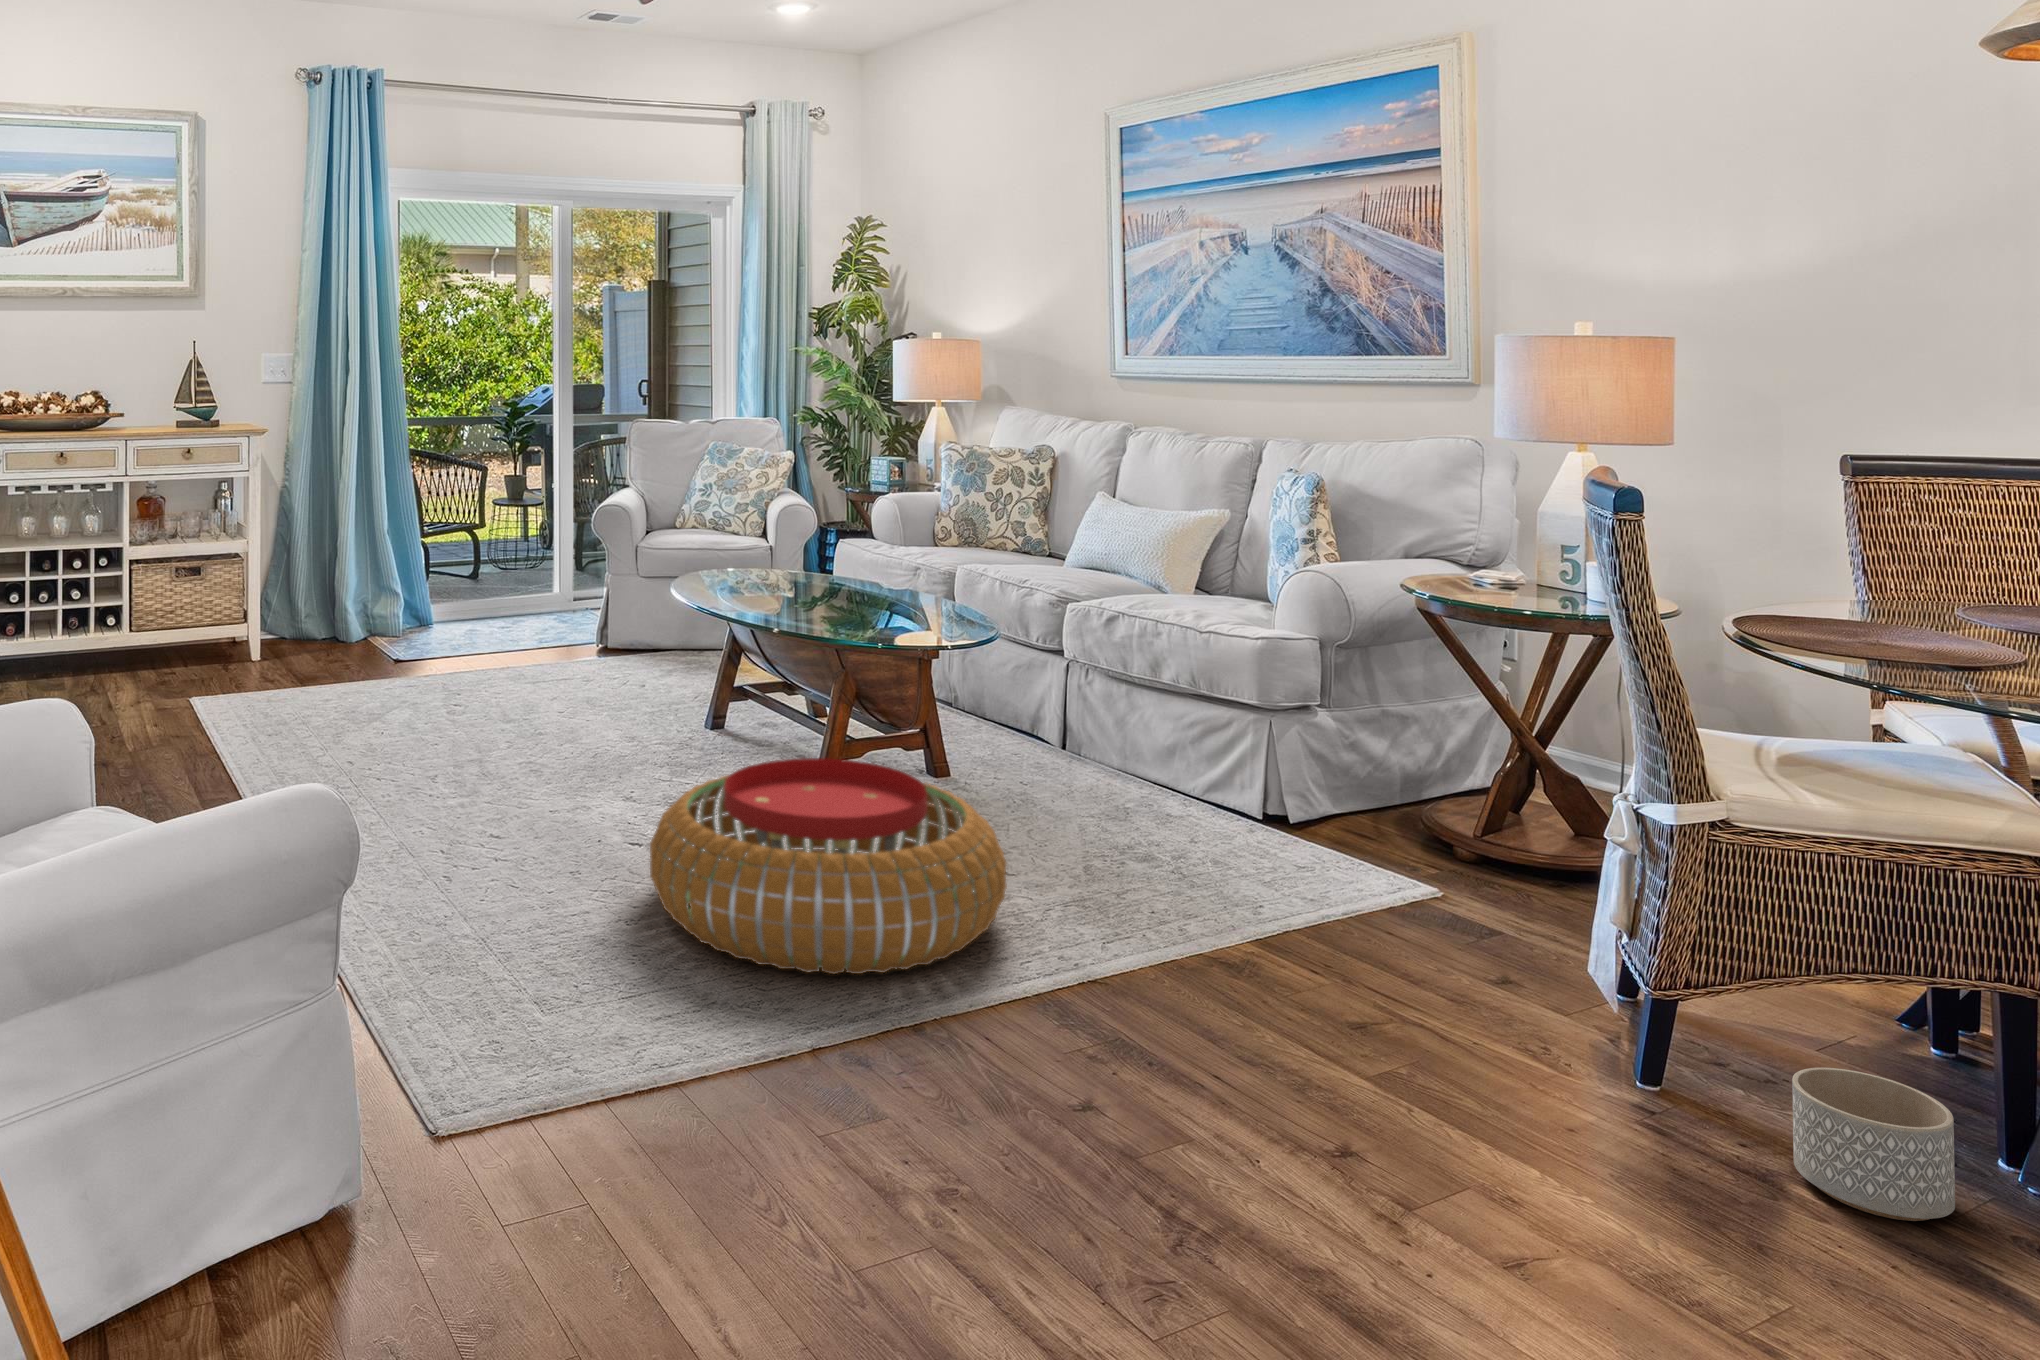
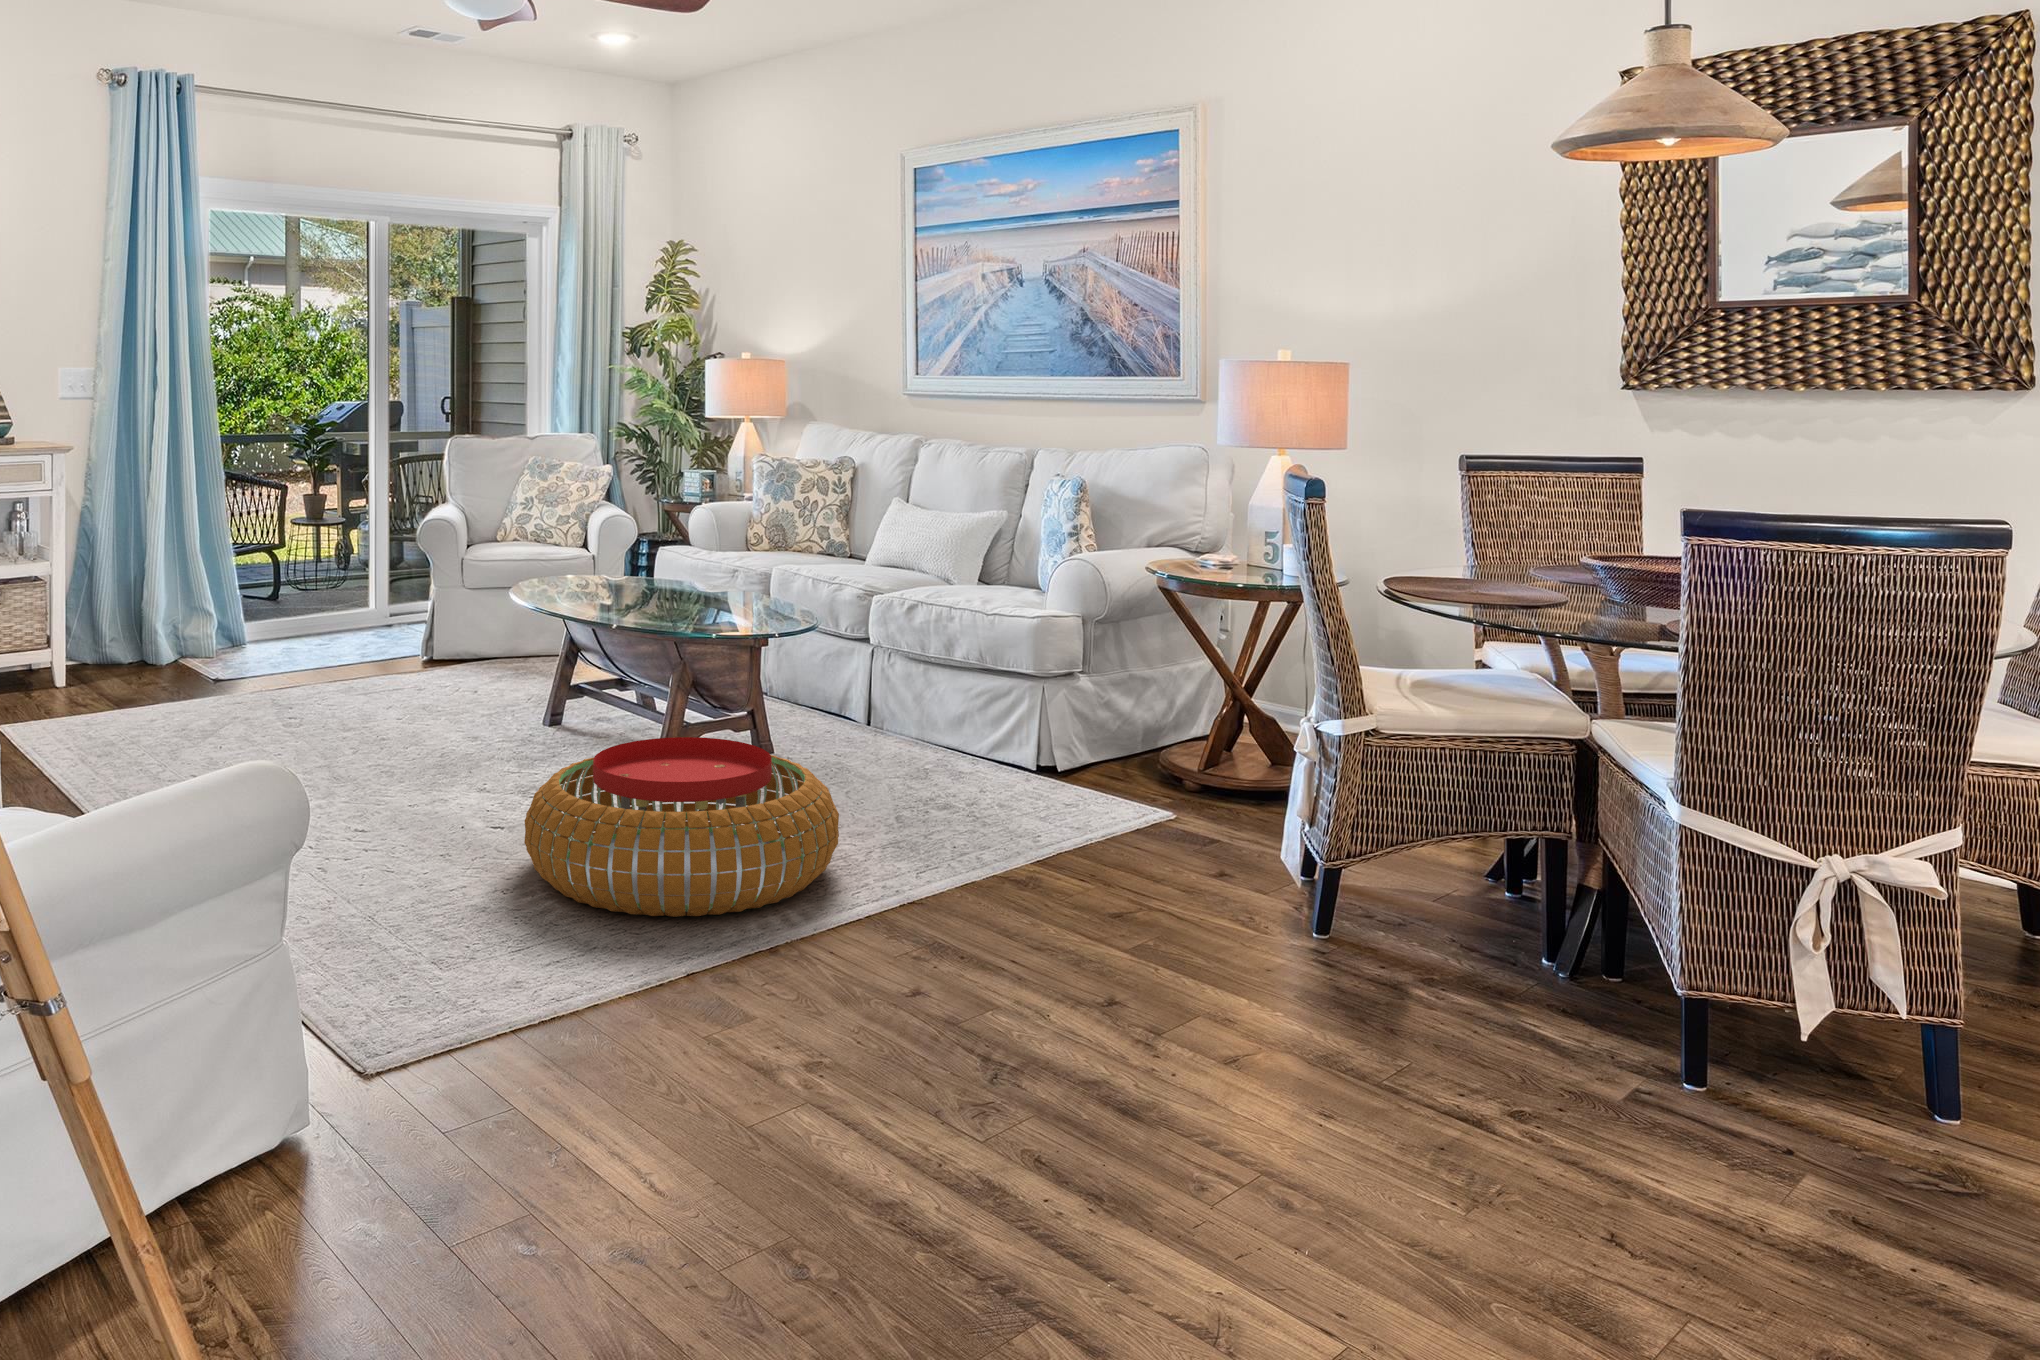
planter: present [1792,1068,1955,1221] -> none [1411,904,1509,1002]

